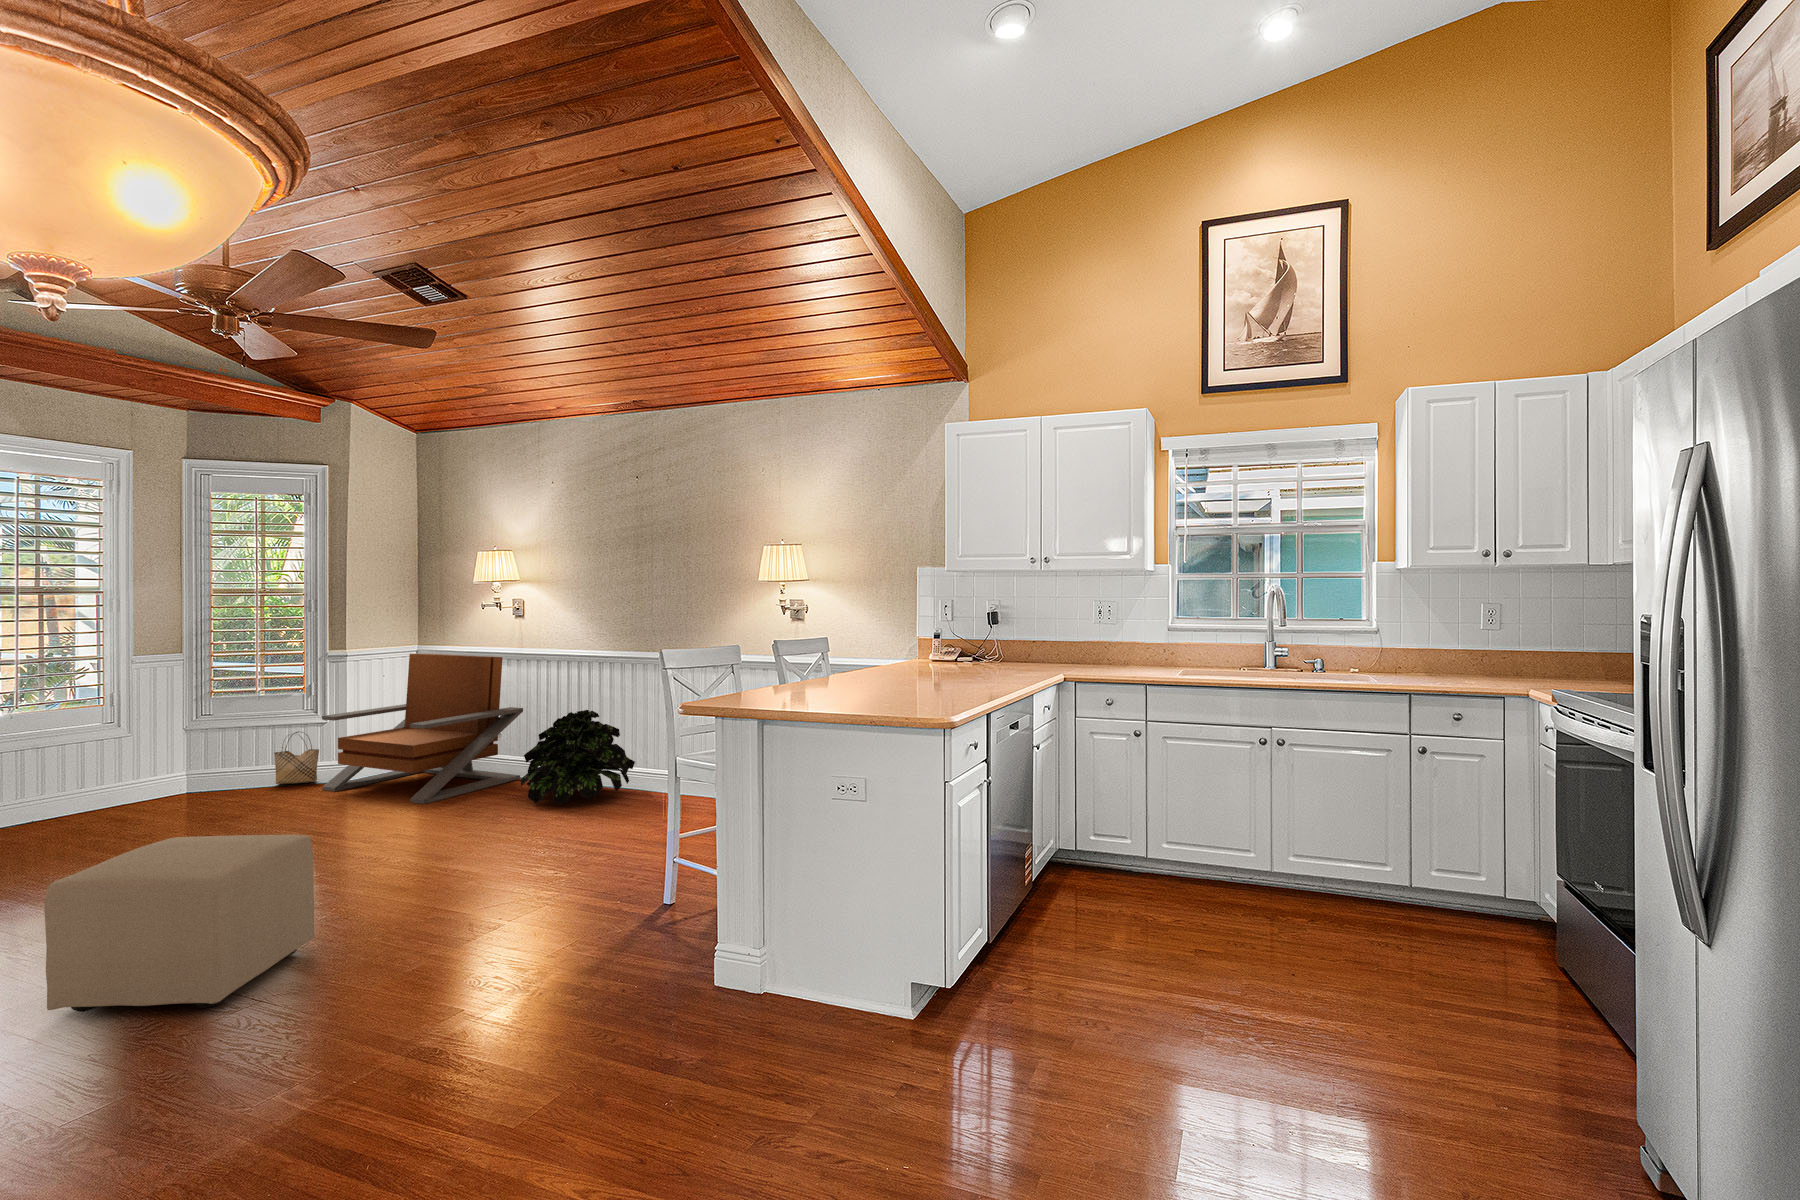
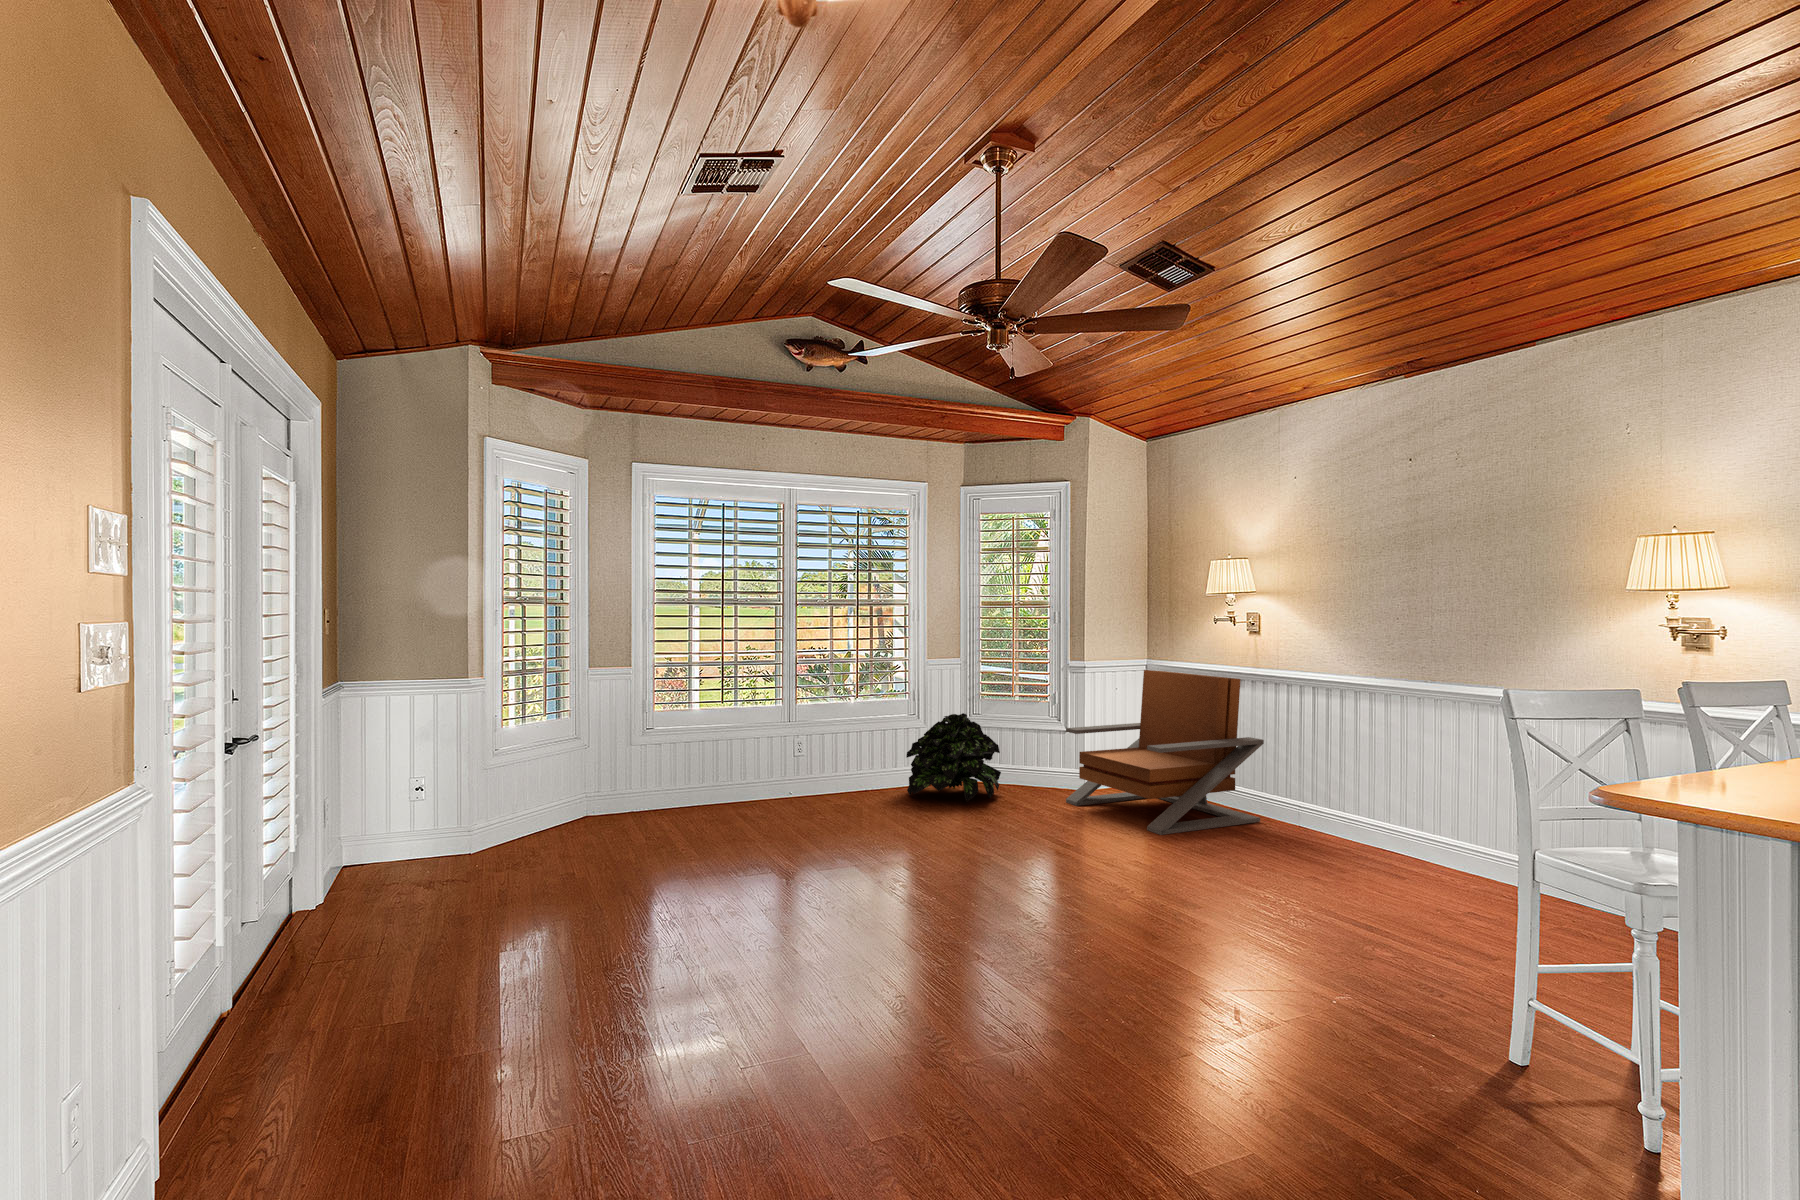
potted plant: present [520,710,635,805] -> present [906,713,1001,801]
woven basket: present [274,732,319,784] -> none [1026,741,1063,793]
ottoman: present [44,835,314,1012] -> none [869,839,1071,1021]

